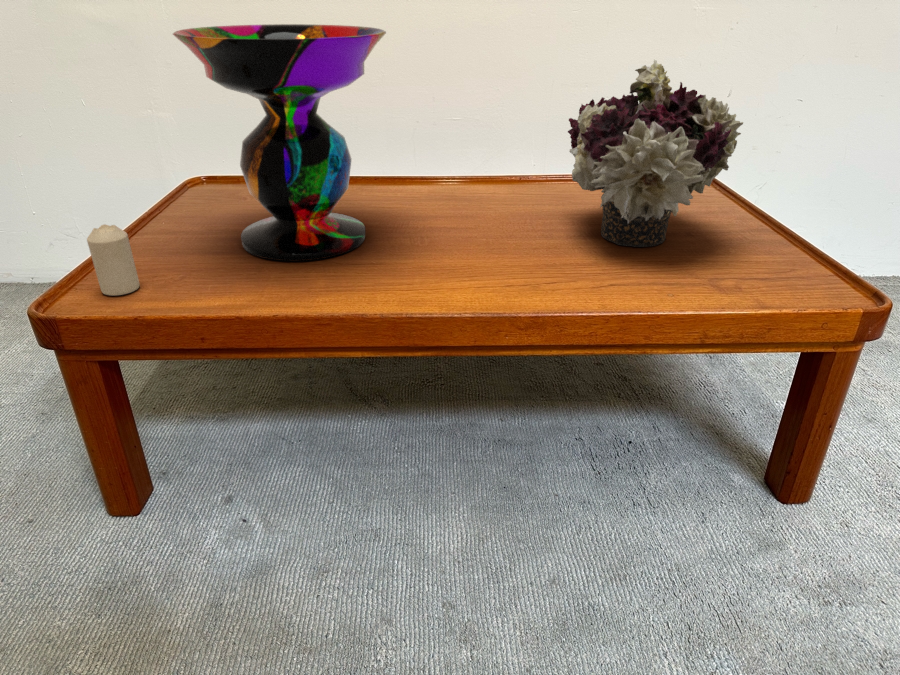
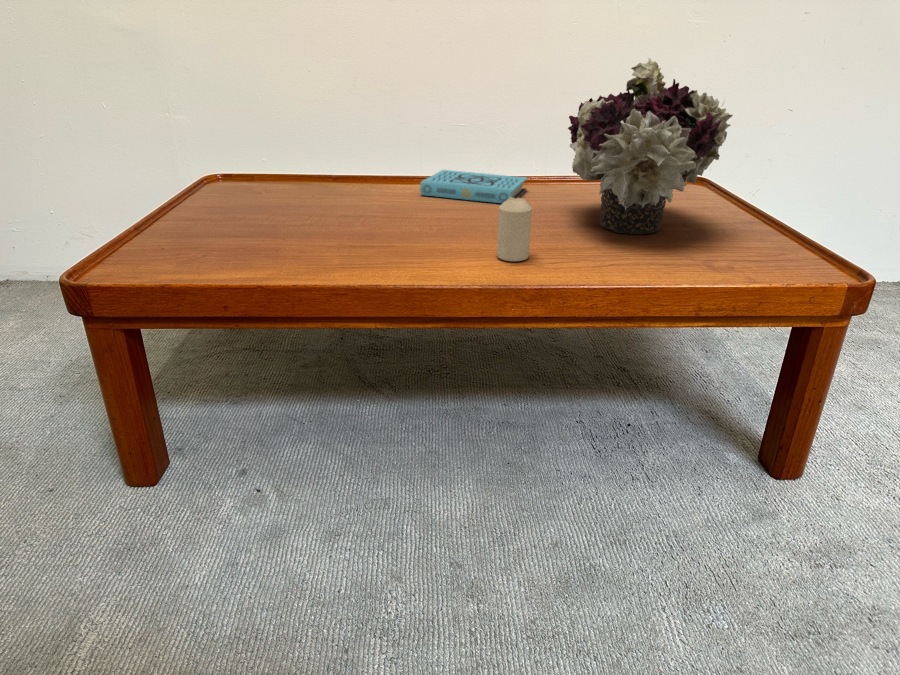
decorative bowl: present [173,24,386,261] -> none [202,25,400,243]
book: none [412,170,526,210] -> present [420,170,527,203]
candle: present [87,224,140,295] -> present [497,197,532,261]

